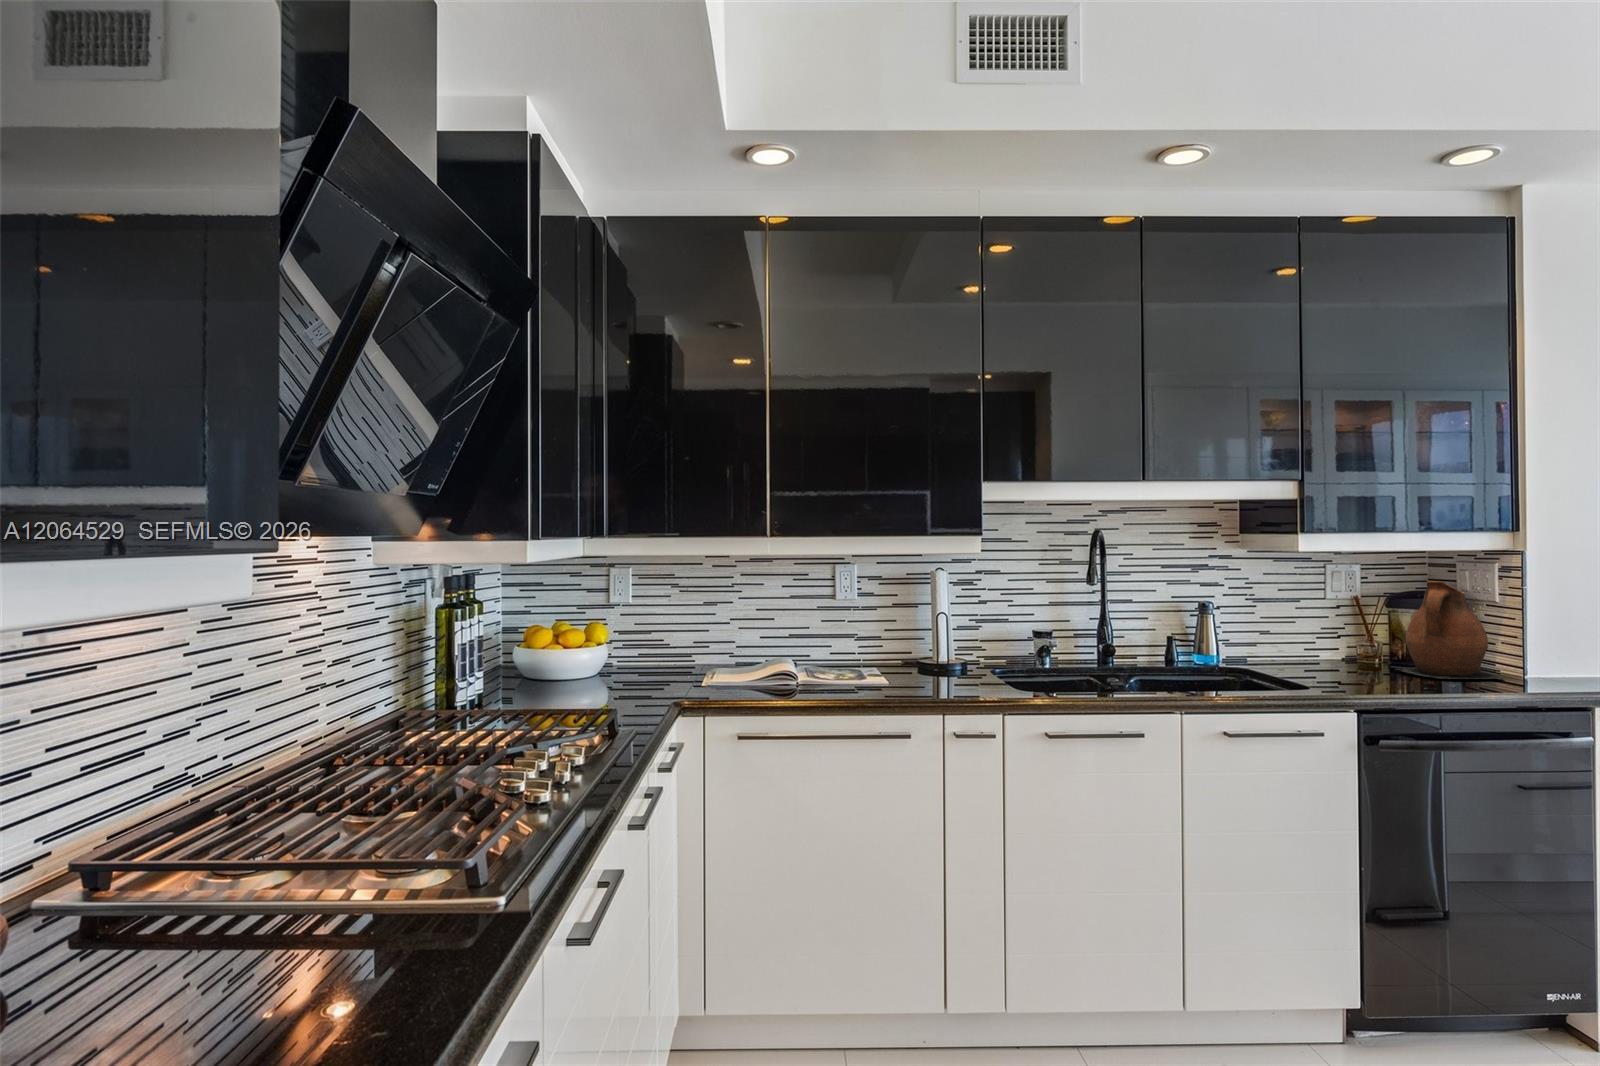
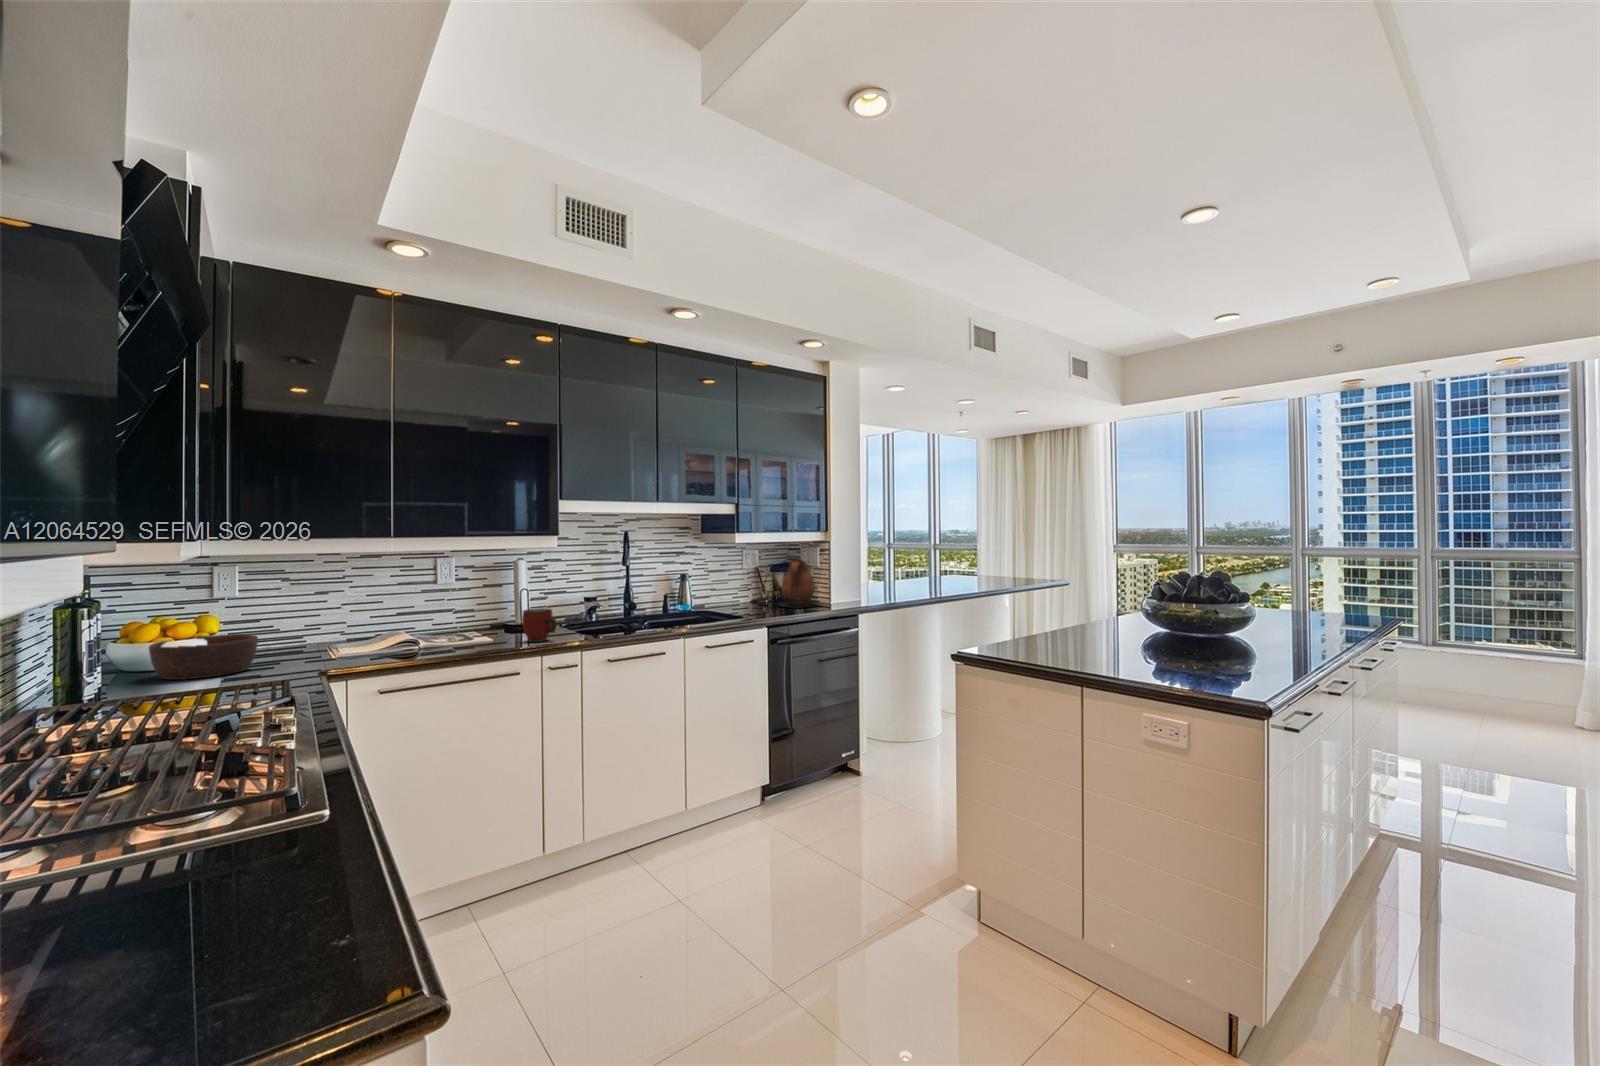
mug: none [921,644,967,695] -> present [522,608,557,642]
wooden bowl: none [529,647,625,696] -> present [149,634,258,680]

